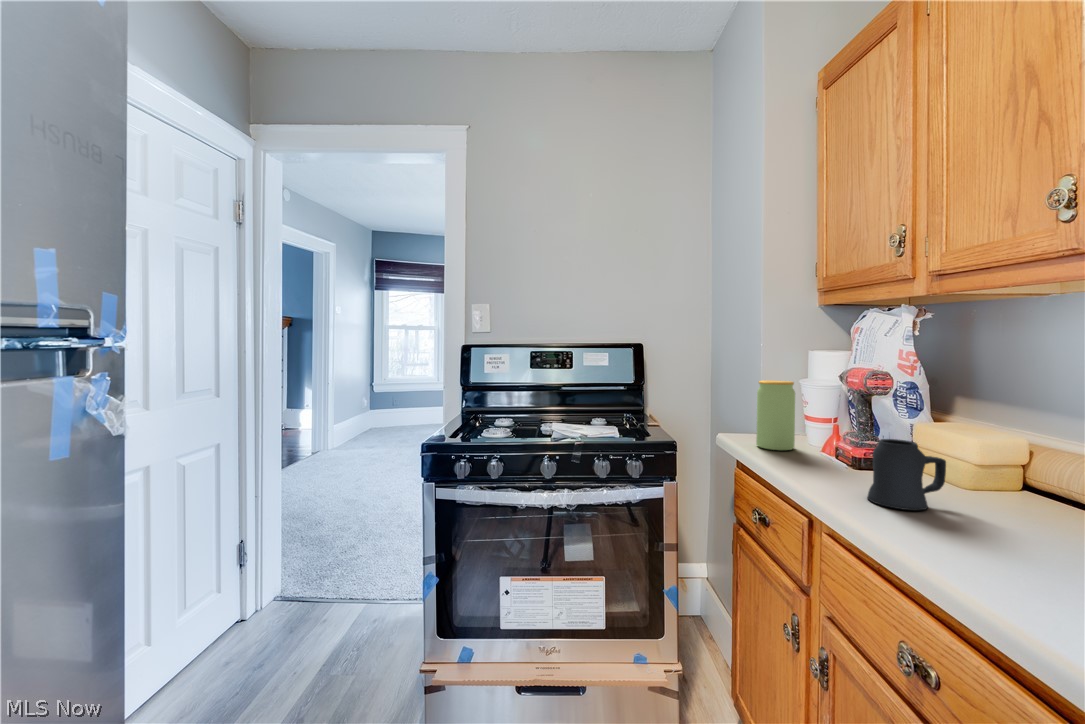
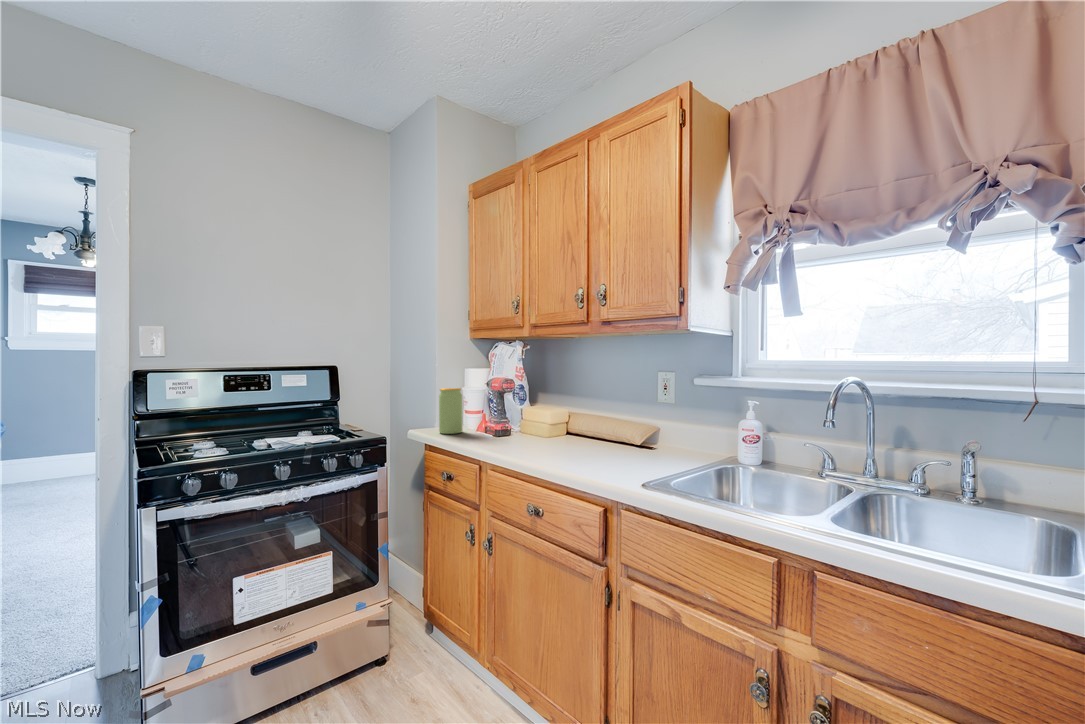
mug: present [867,439,946,510] -> none [507,414,539,449]

